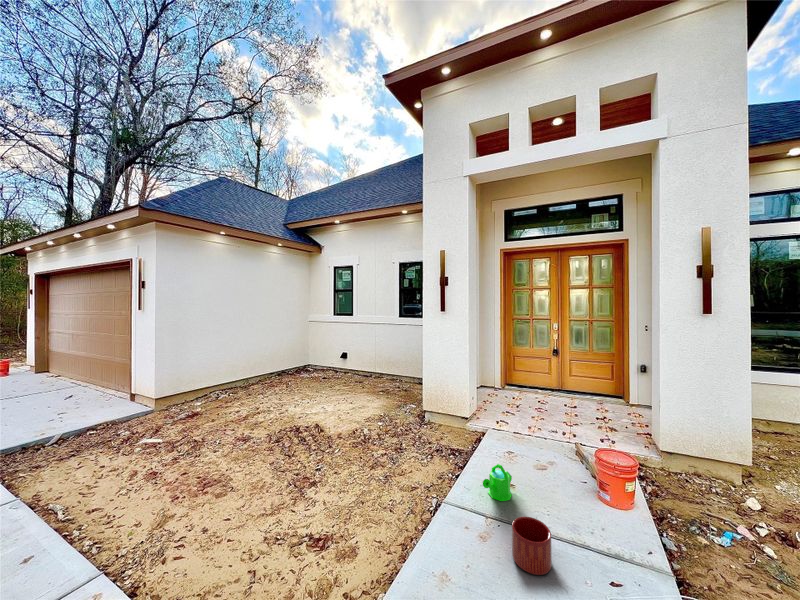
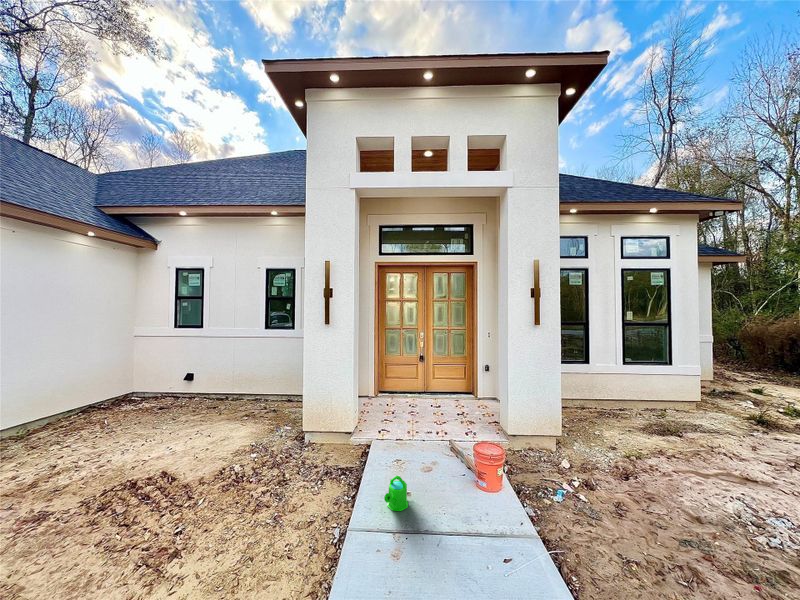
planter: present [512,517,552,575] -> none [421,520,454,573]

